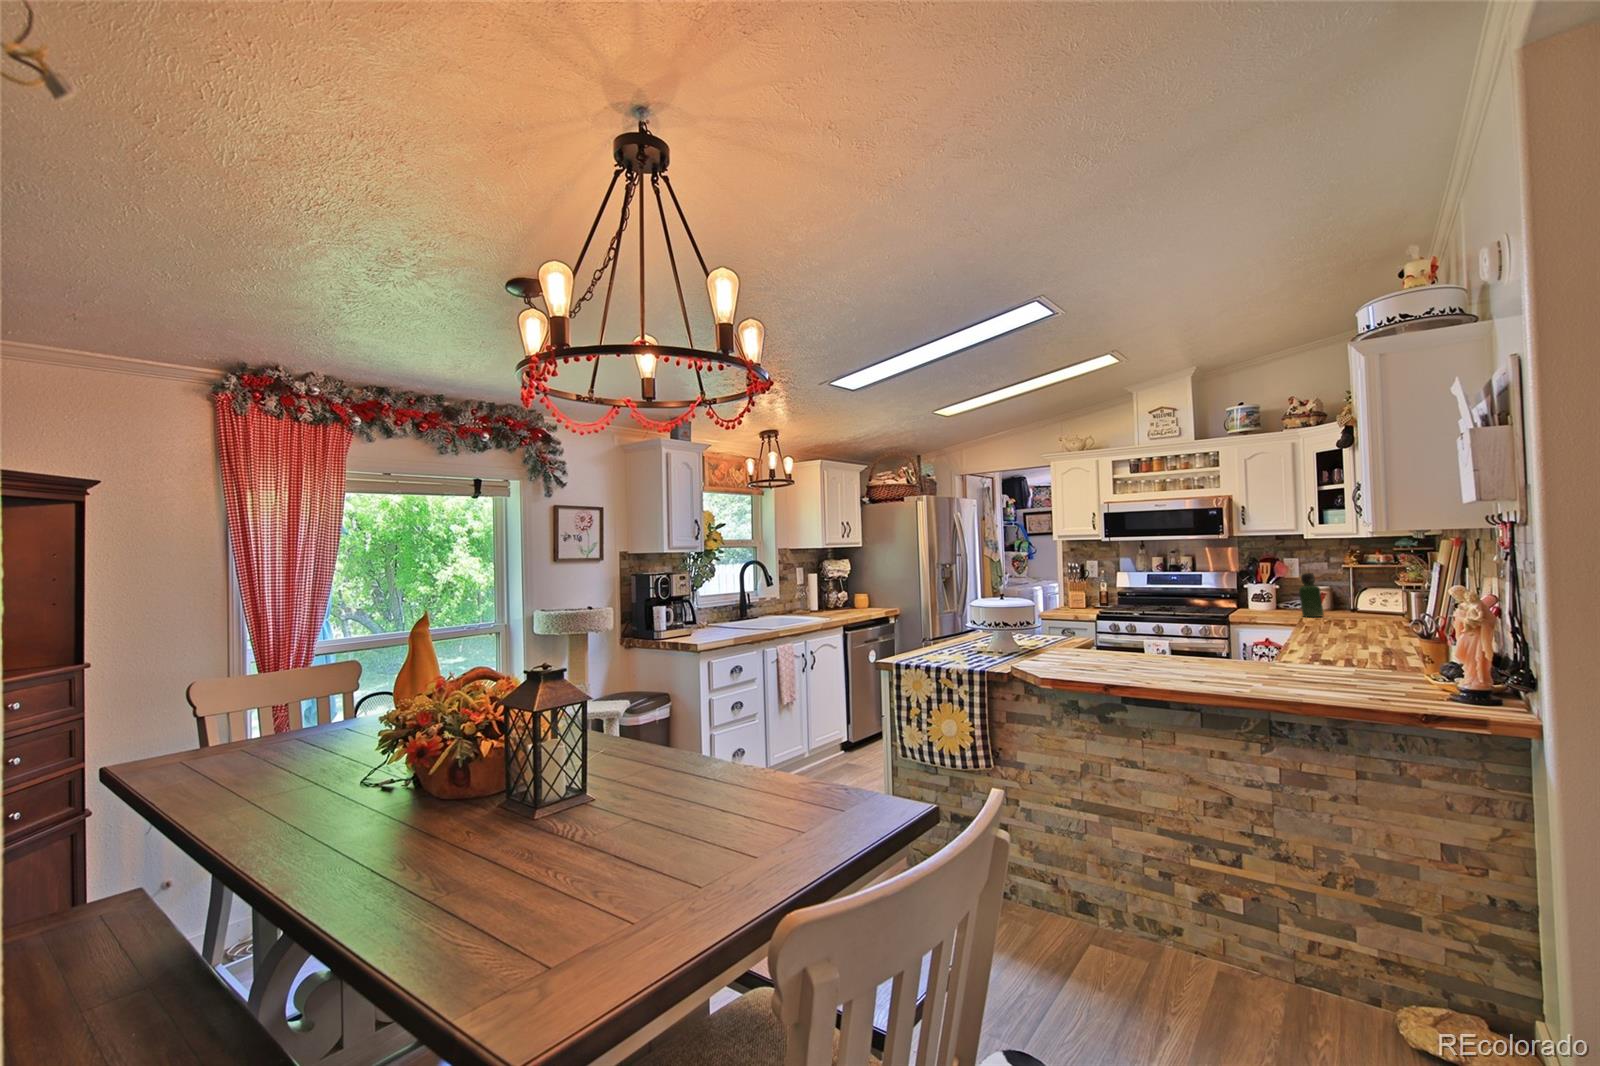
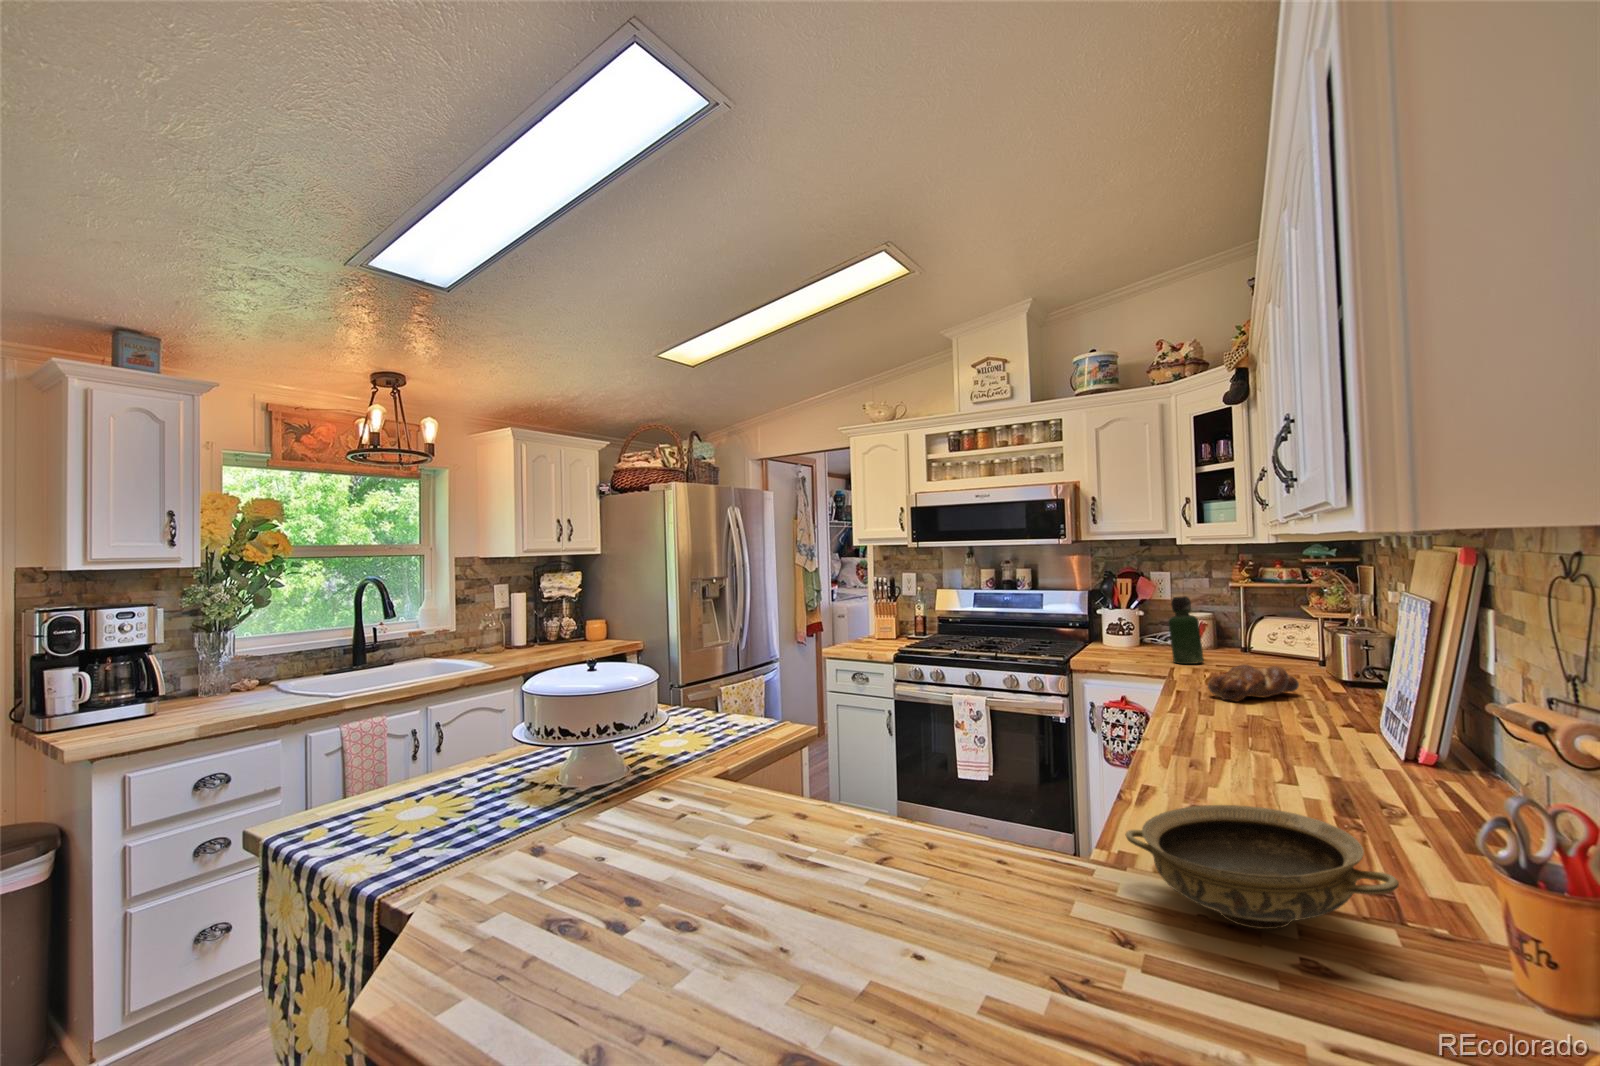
bread loaf: none [1327,609,1385,629] -> present [1208,665,1299,702]
ceramic bowl: none [1296,636,1400,669] -> present [1126,805,1399,929]

